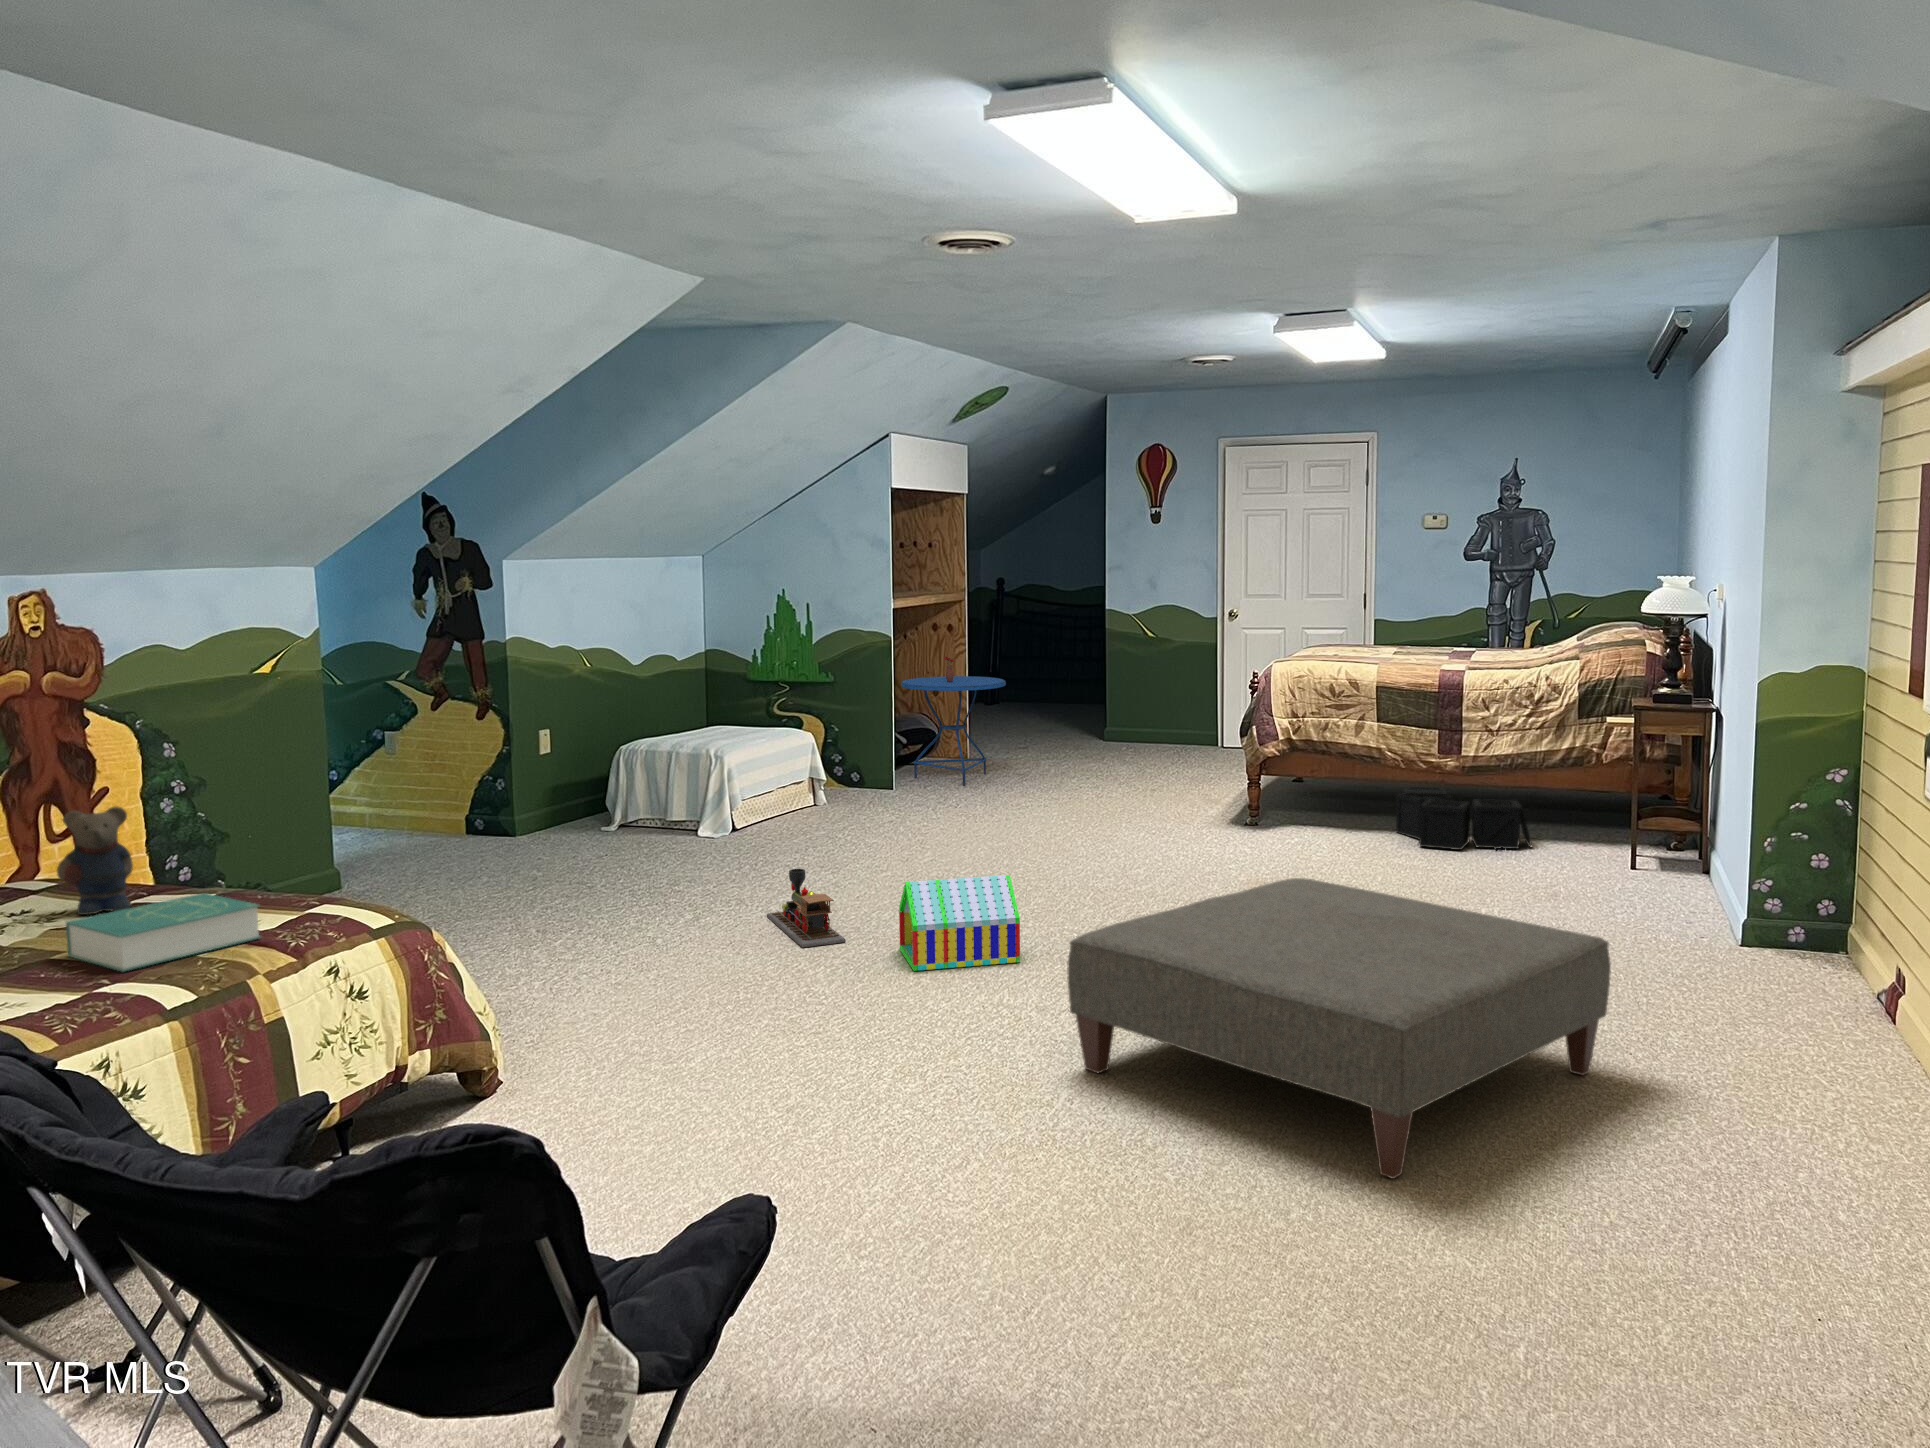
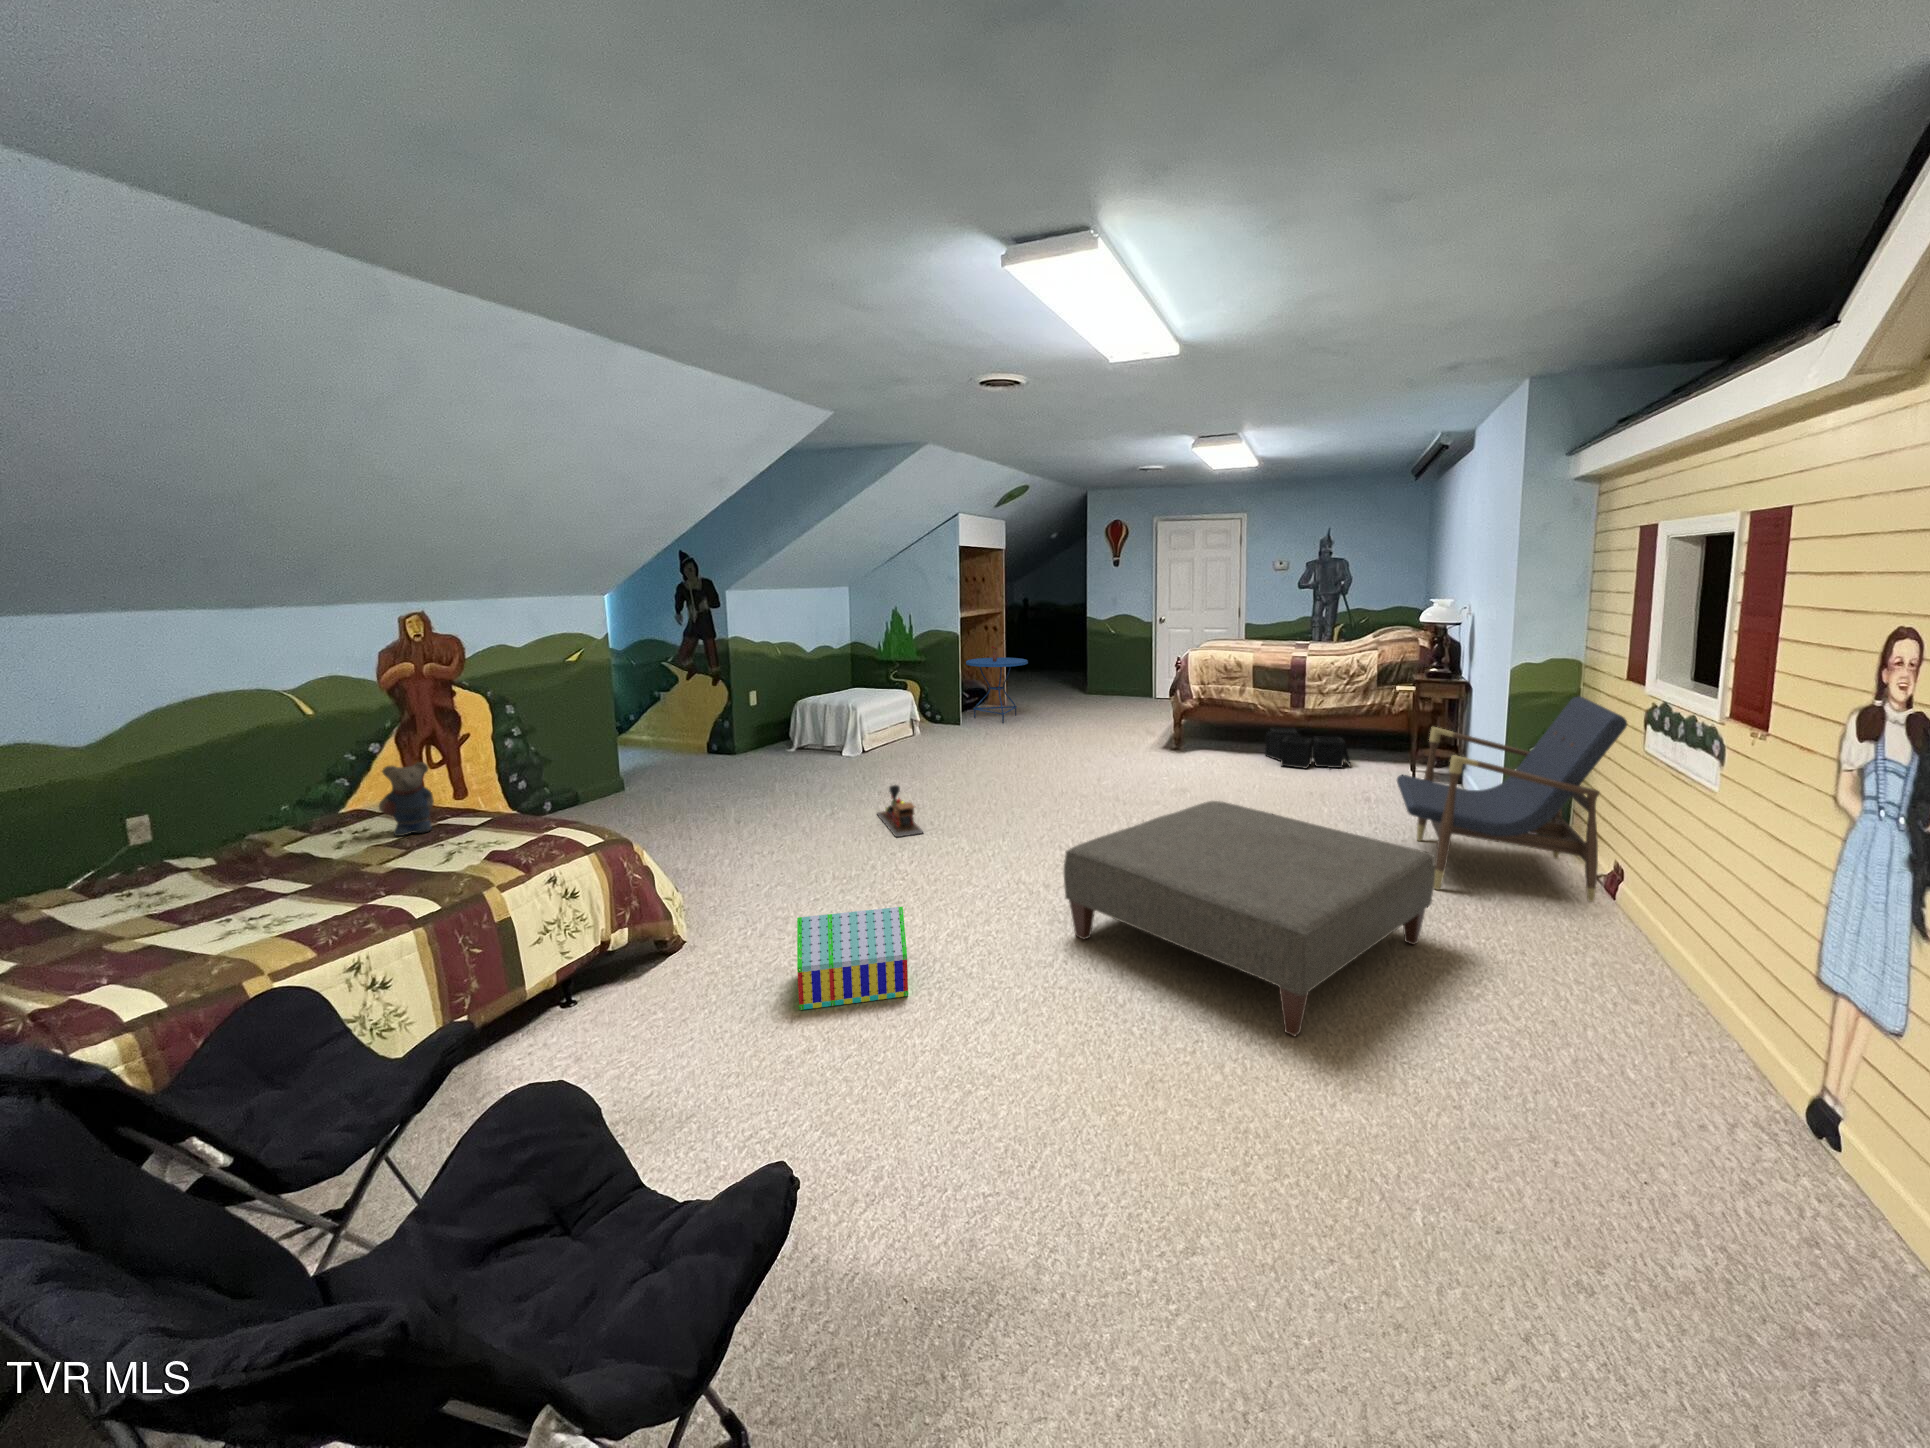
lounge chair: none [1582,719,1898,1022] -> present [1397,696,1627,902]
toy house: present [899,875,1020,971] -> present [797,907,908,1010]
book: present [66,893,261,971] -> none [365,823,508,888]

